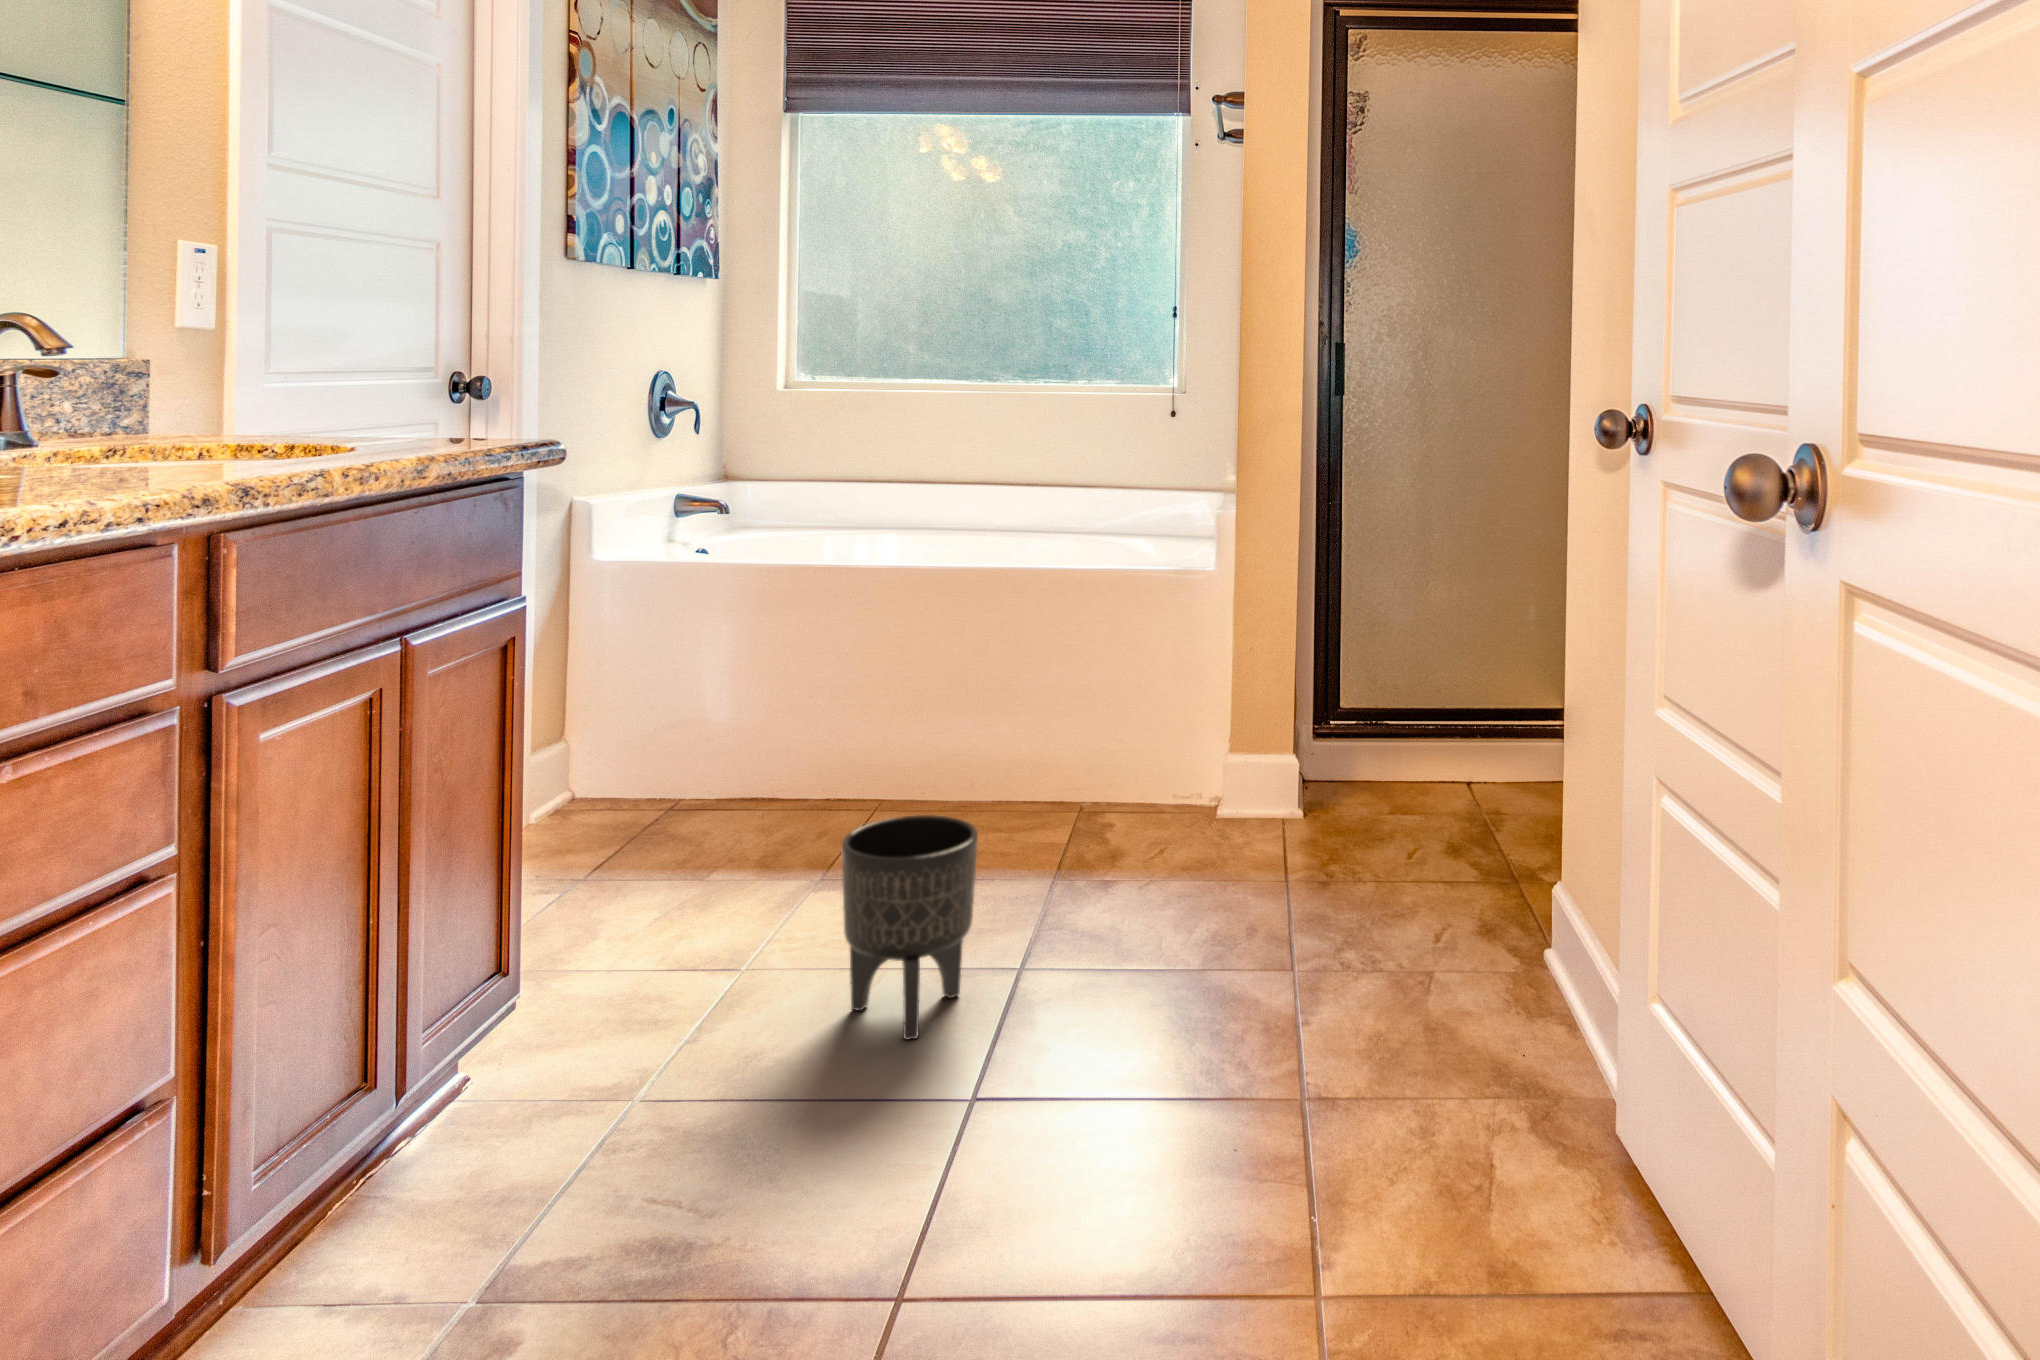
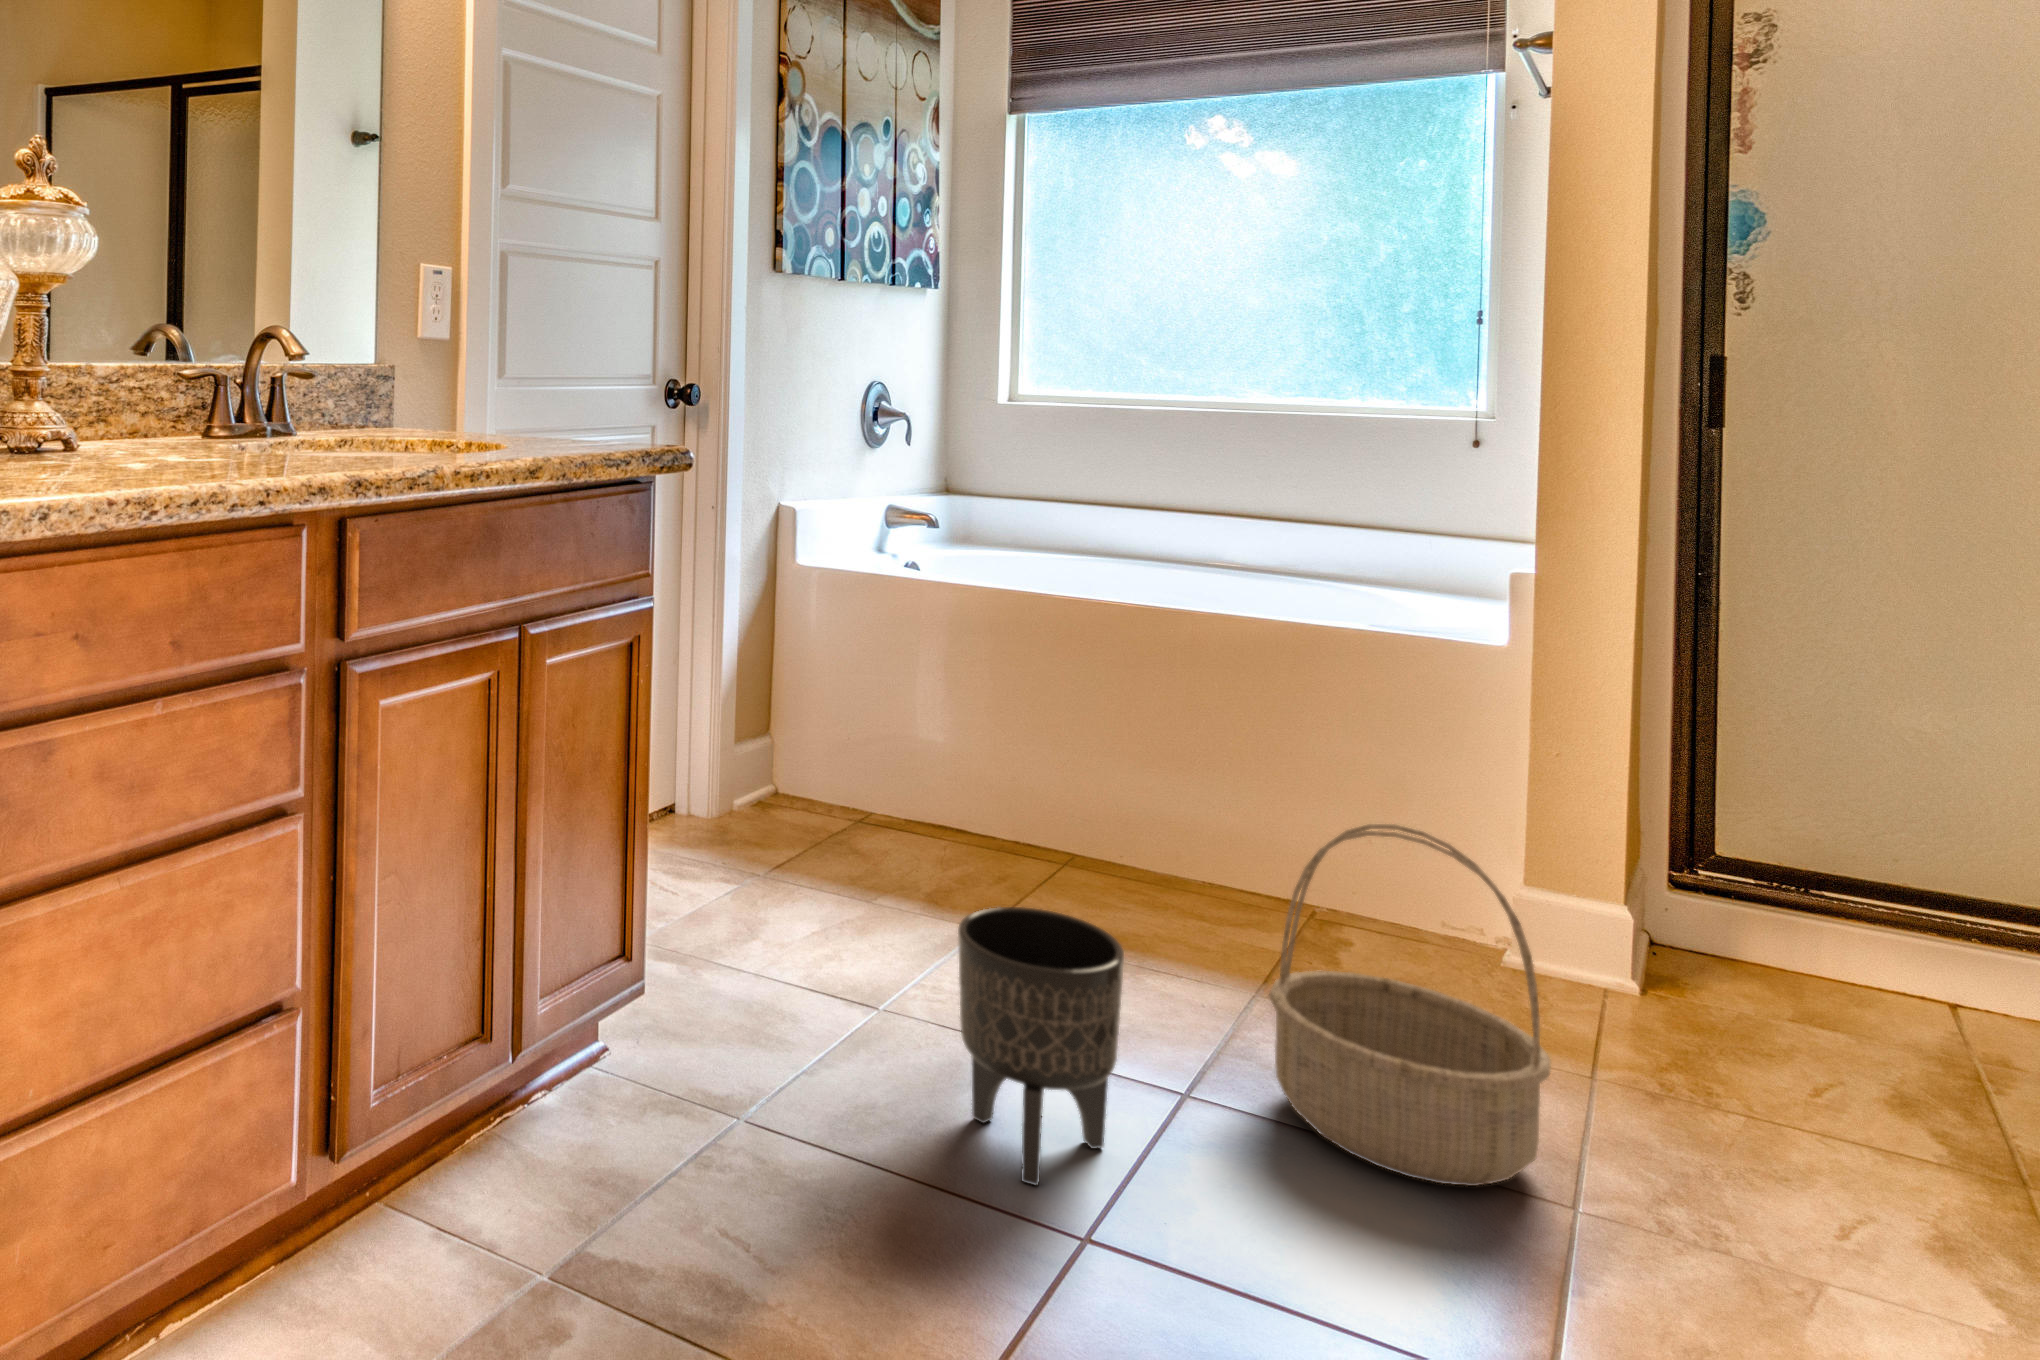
basket: none [1067,692,1243,941] -> present [1269,824,1551,1186]

